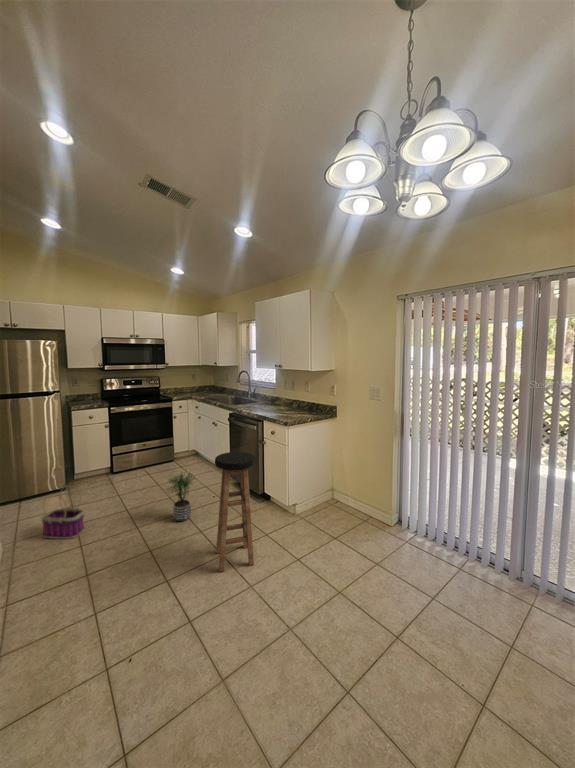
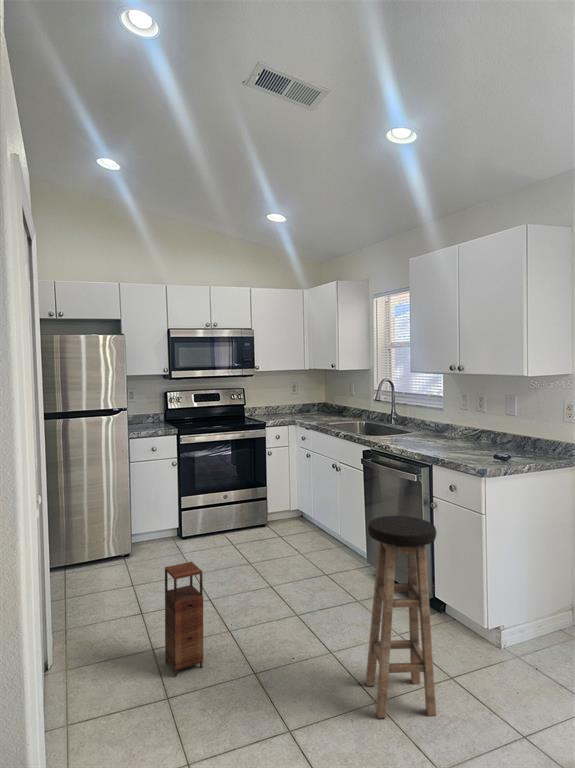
potted plant: present [169,473,194,522] -> none [276,543,327,625]
storage cabinet: none [82,490,111,566] -> present [165,562,203,677]
basket: present [42,494,84,539] -> none [103,551,158,632]

